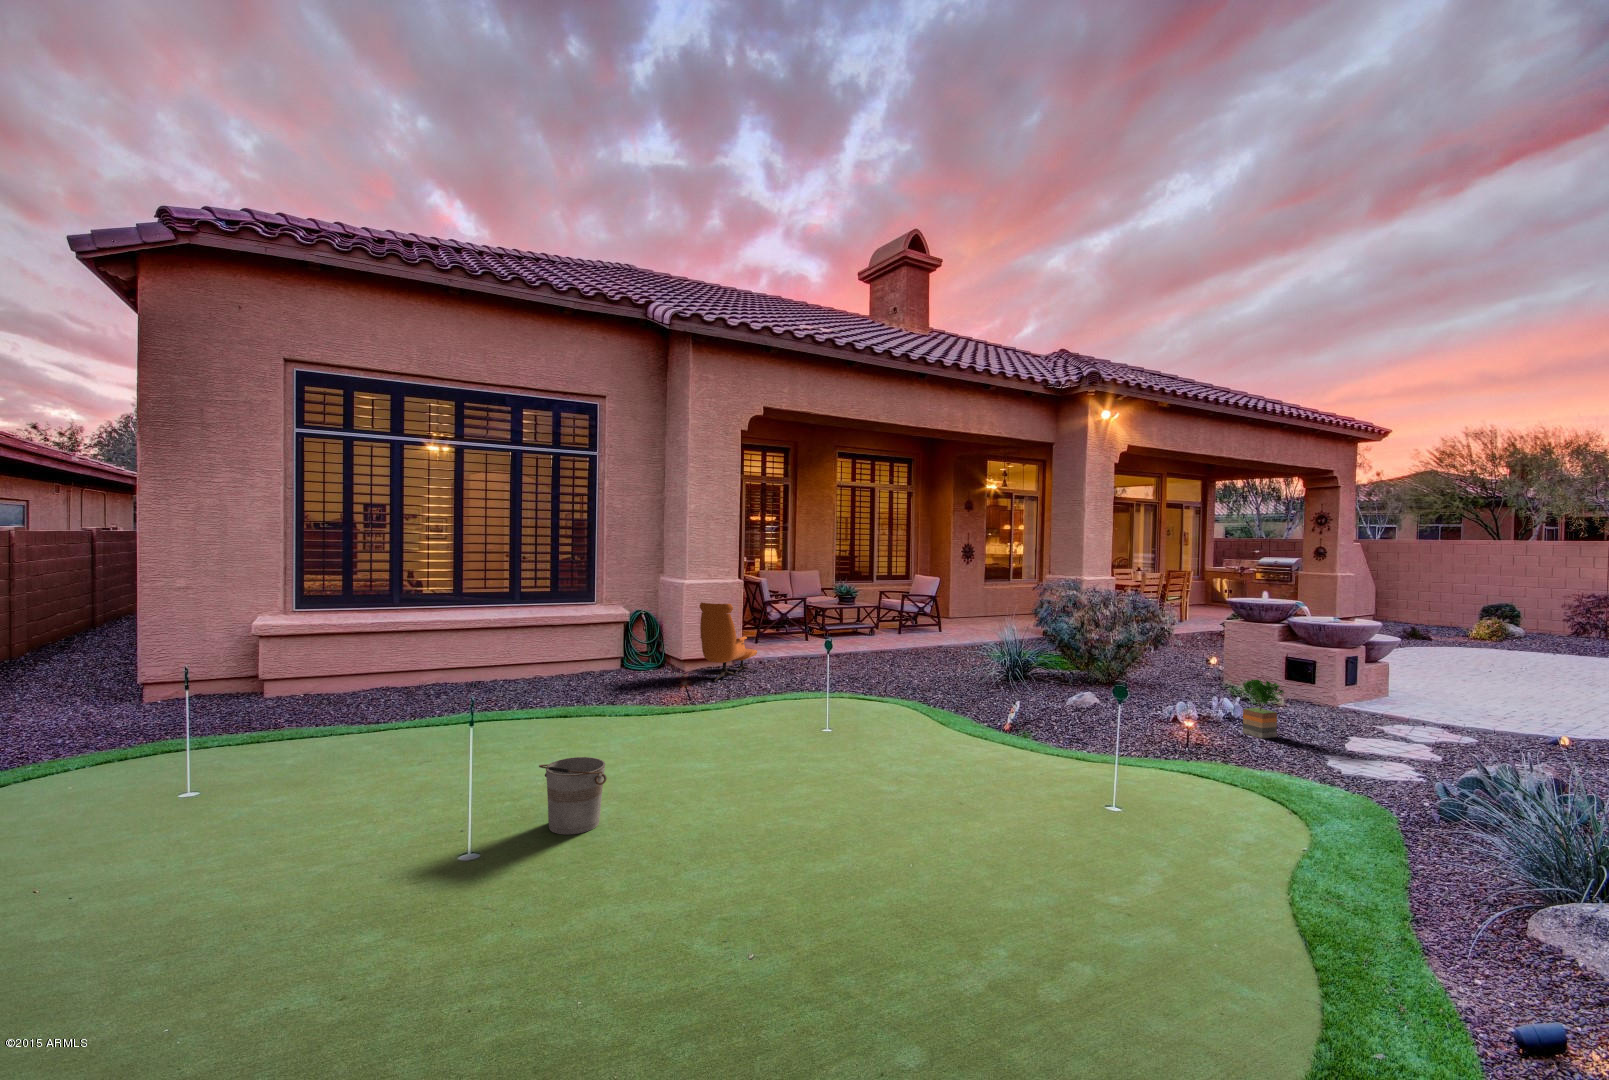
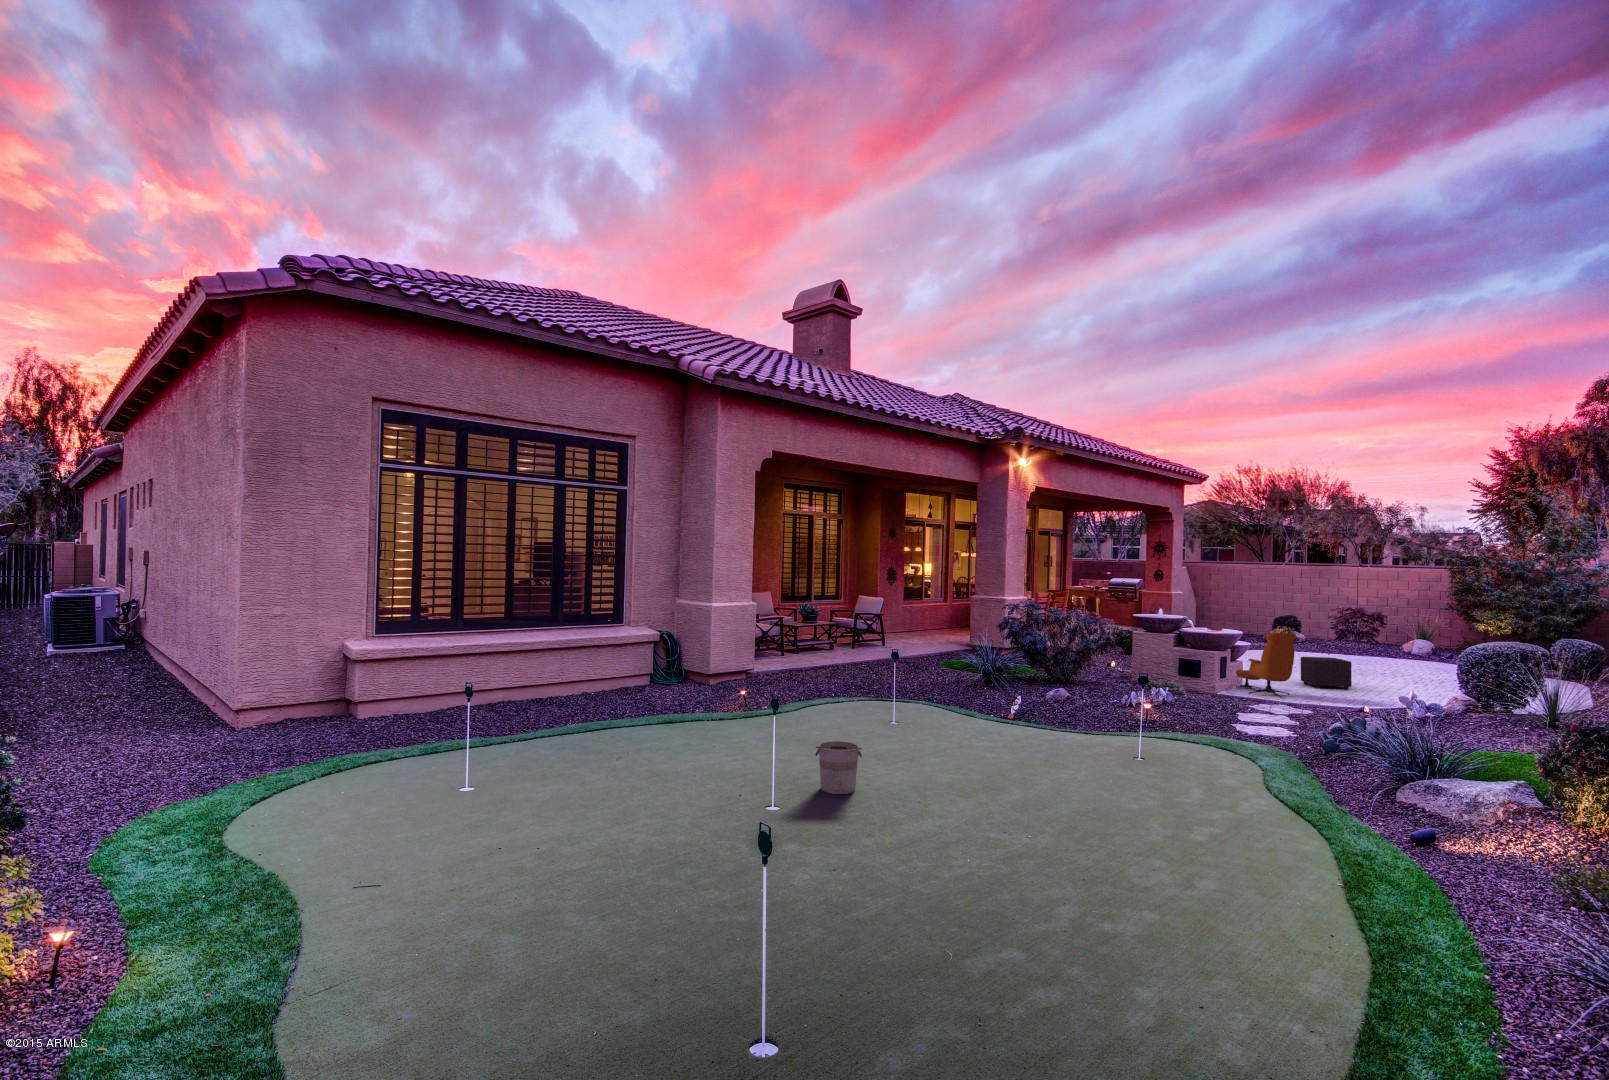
lounge chair: present [700,602,757,682] -> present [1236,633,1296,698]
ottoman: none [1489,664,1575,715] -> present [1301,657,1352,689]
potted tree: present [1243,679,1284,738] -> none [1173,671,1201,714]

